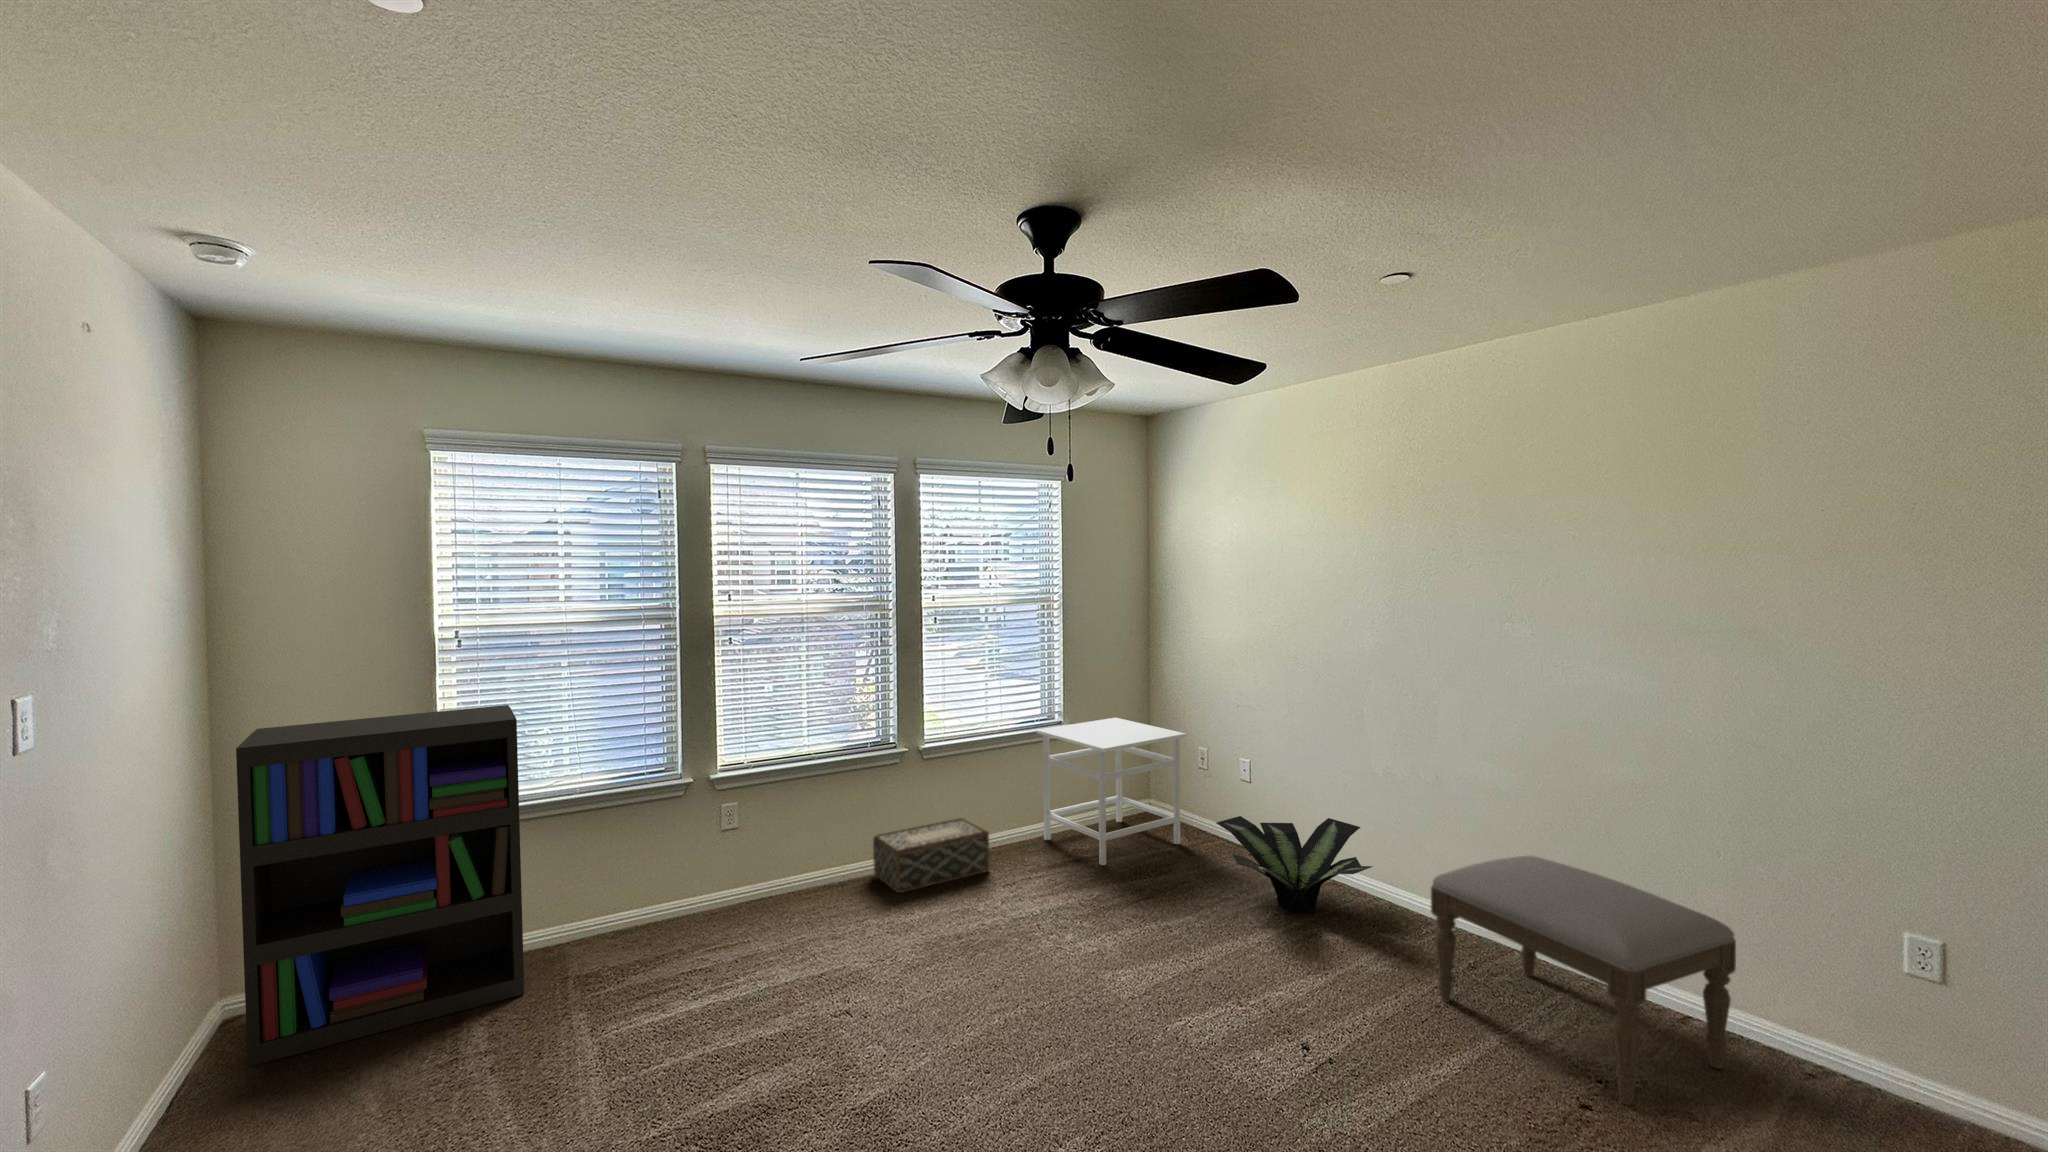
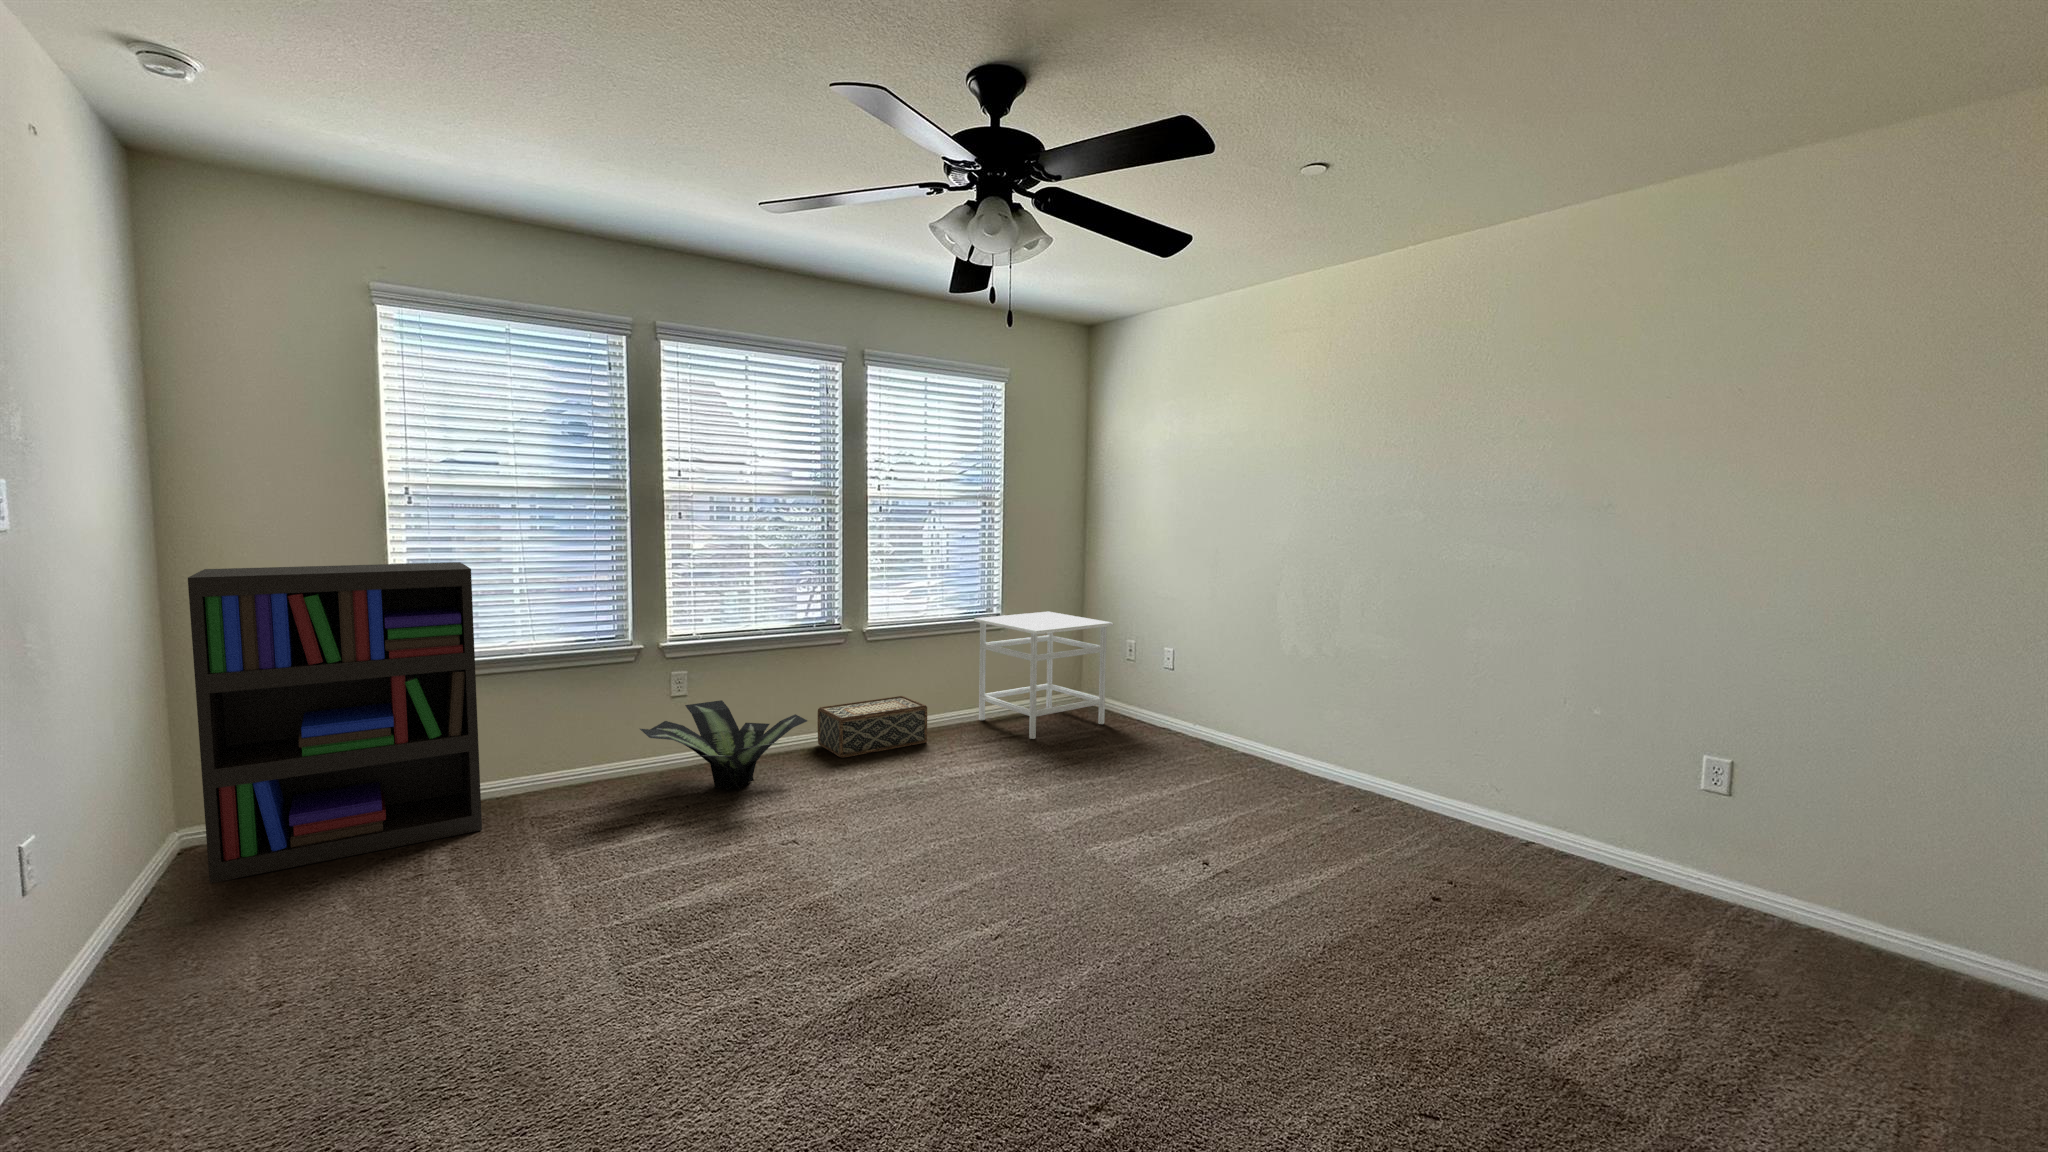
potted plant: present [1217,816,1373,913] -> present [640,700,807,791]
ottoman: present [1431,856,1736,1105] -> none [1320,712,1571,902]

